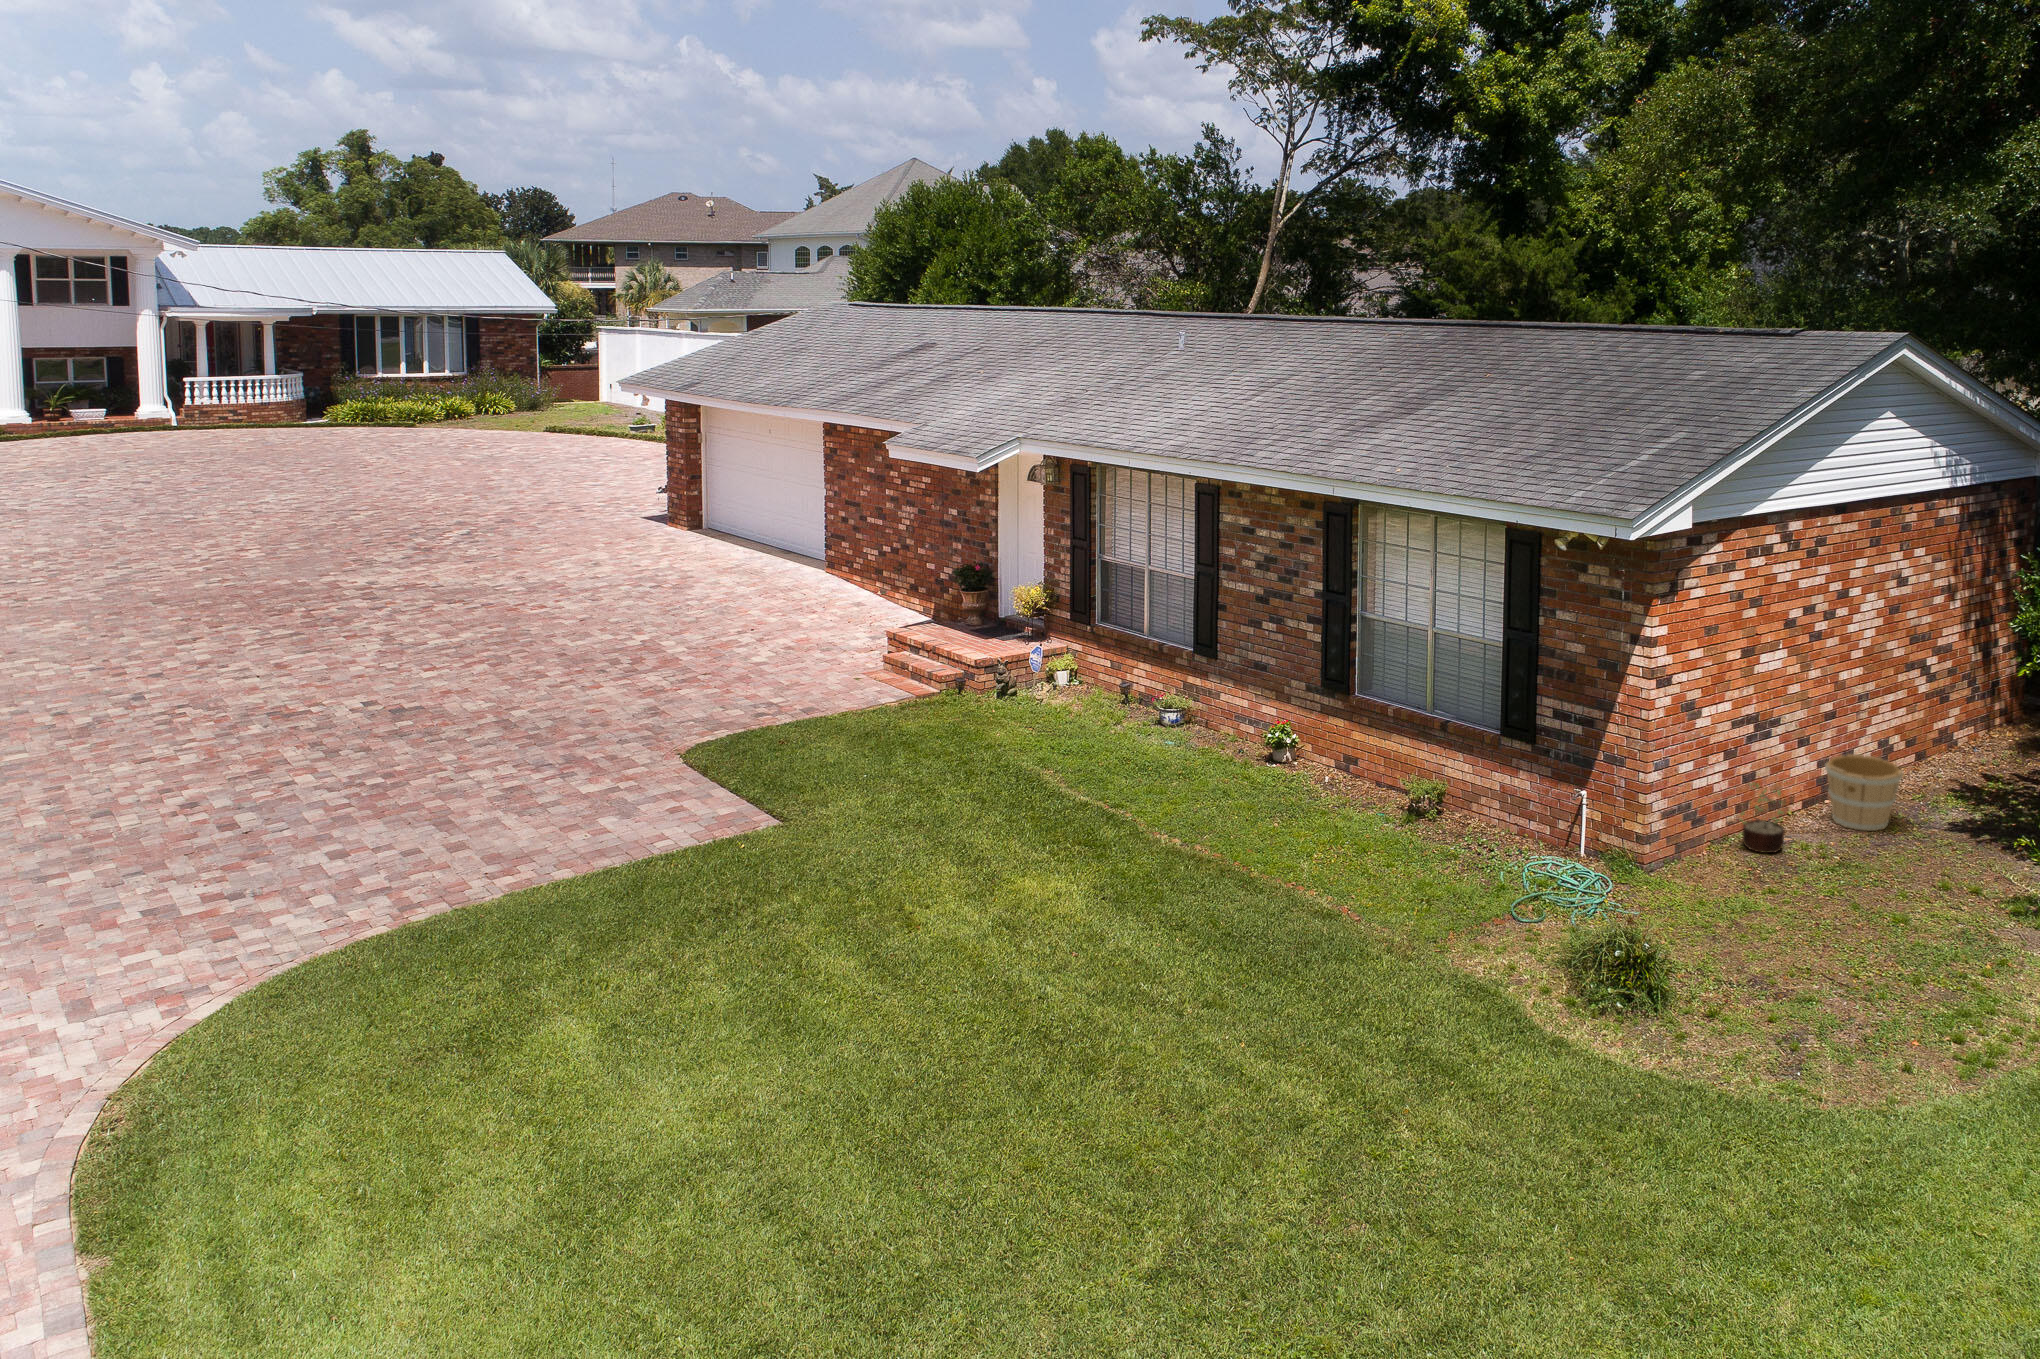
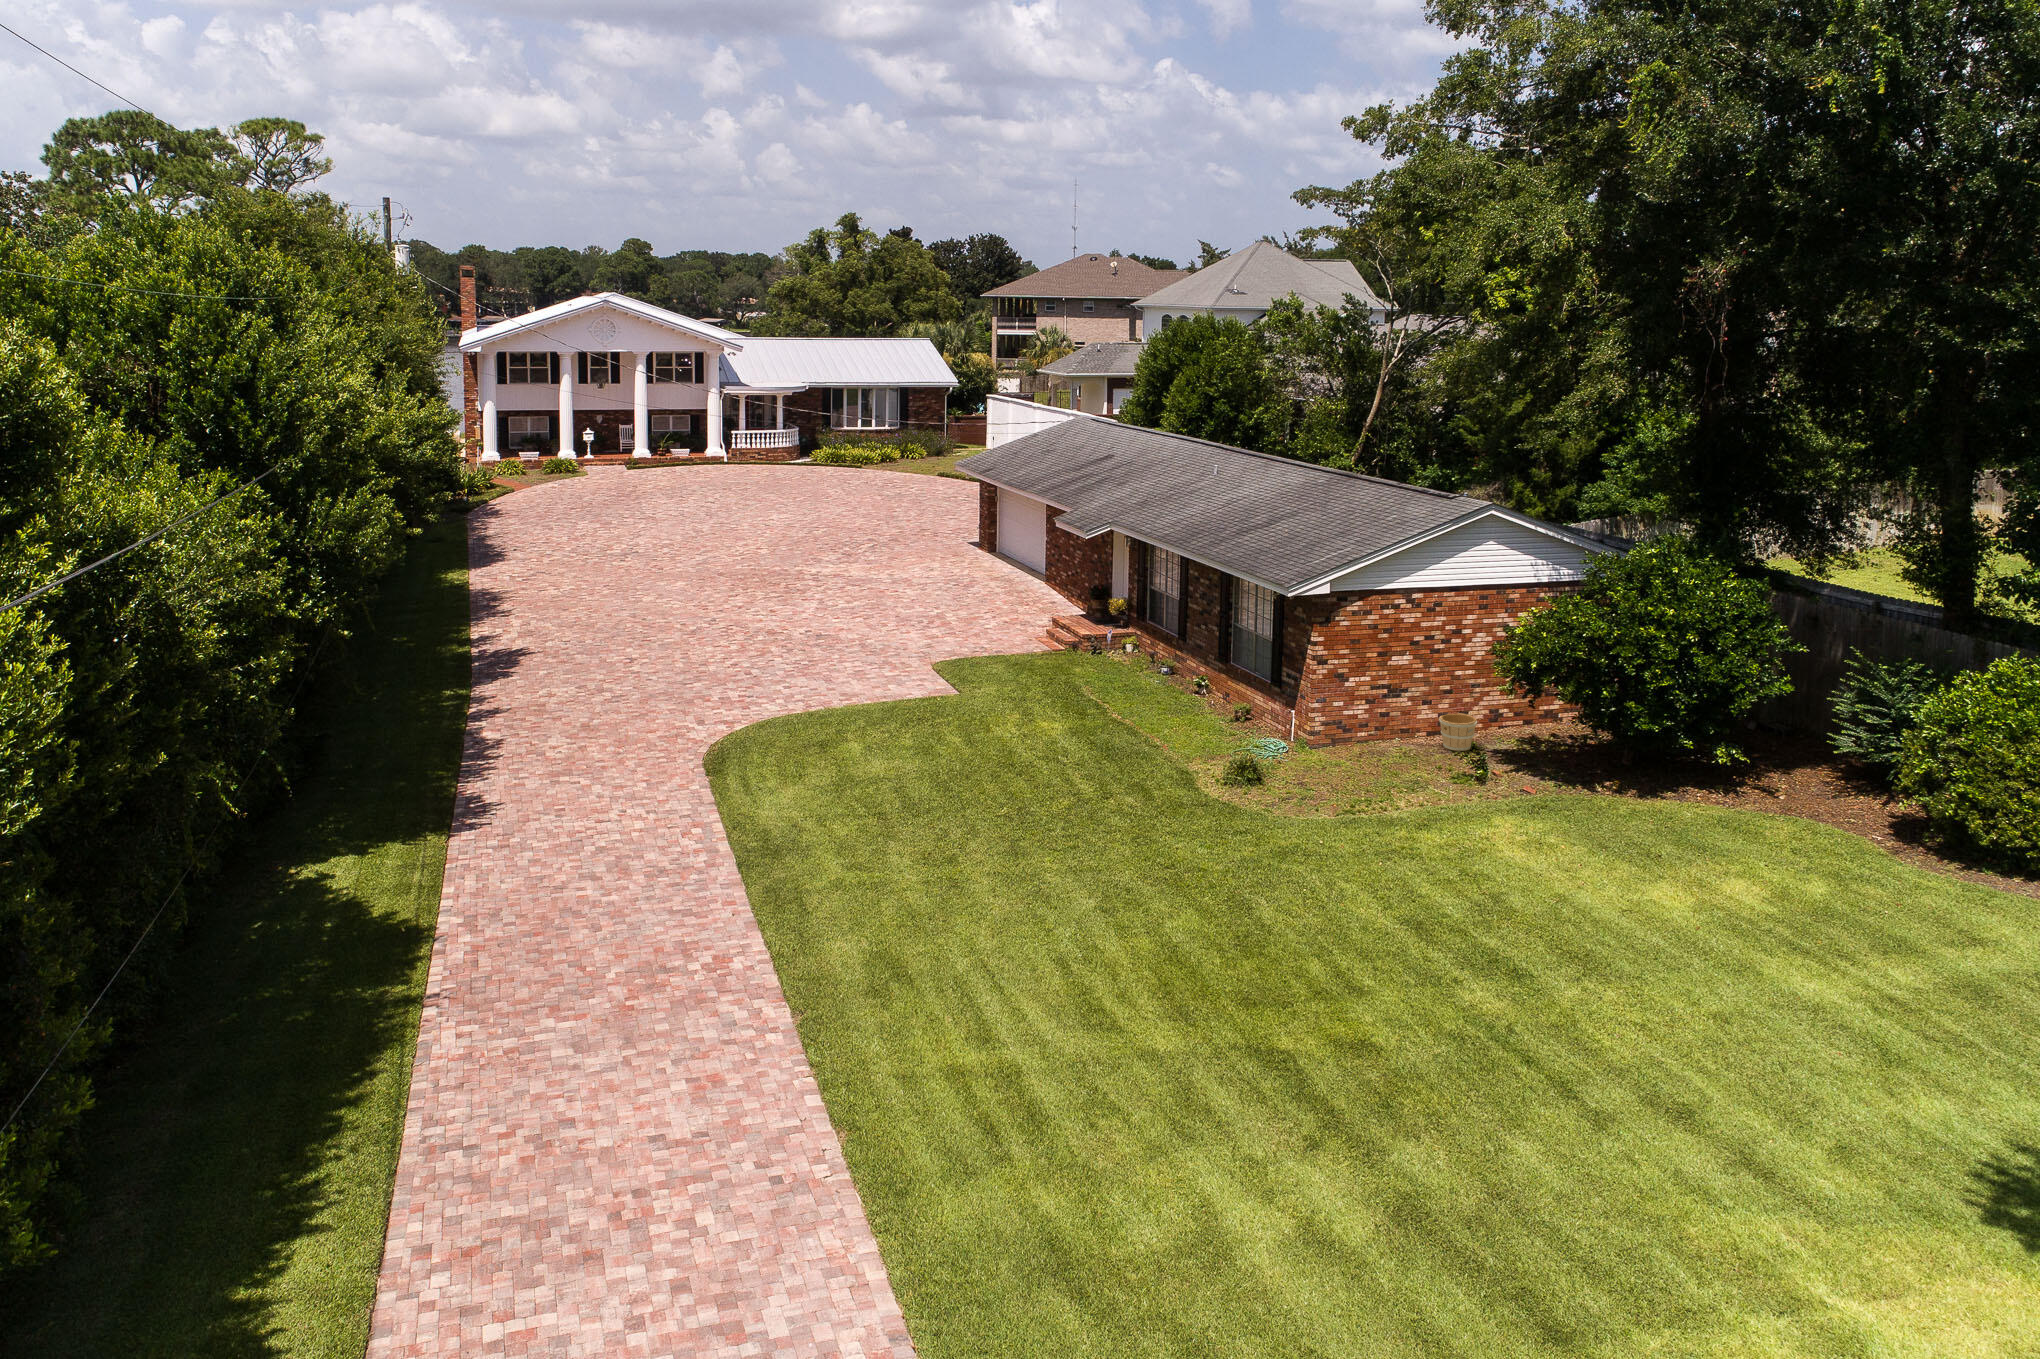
decorative plant: present [1737,782,1786,853] -> none [1376,717,1401,753]

